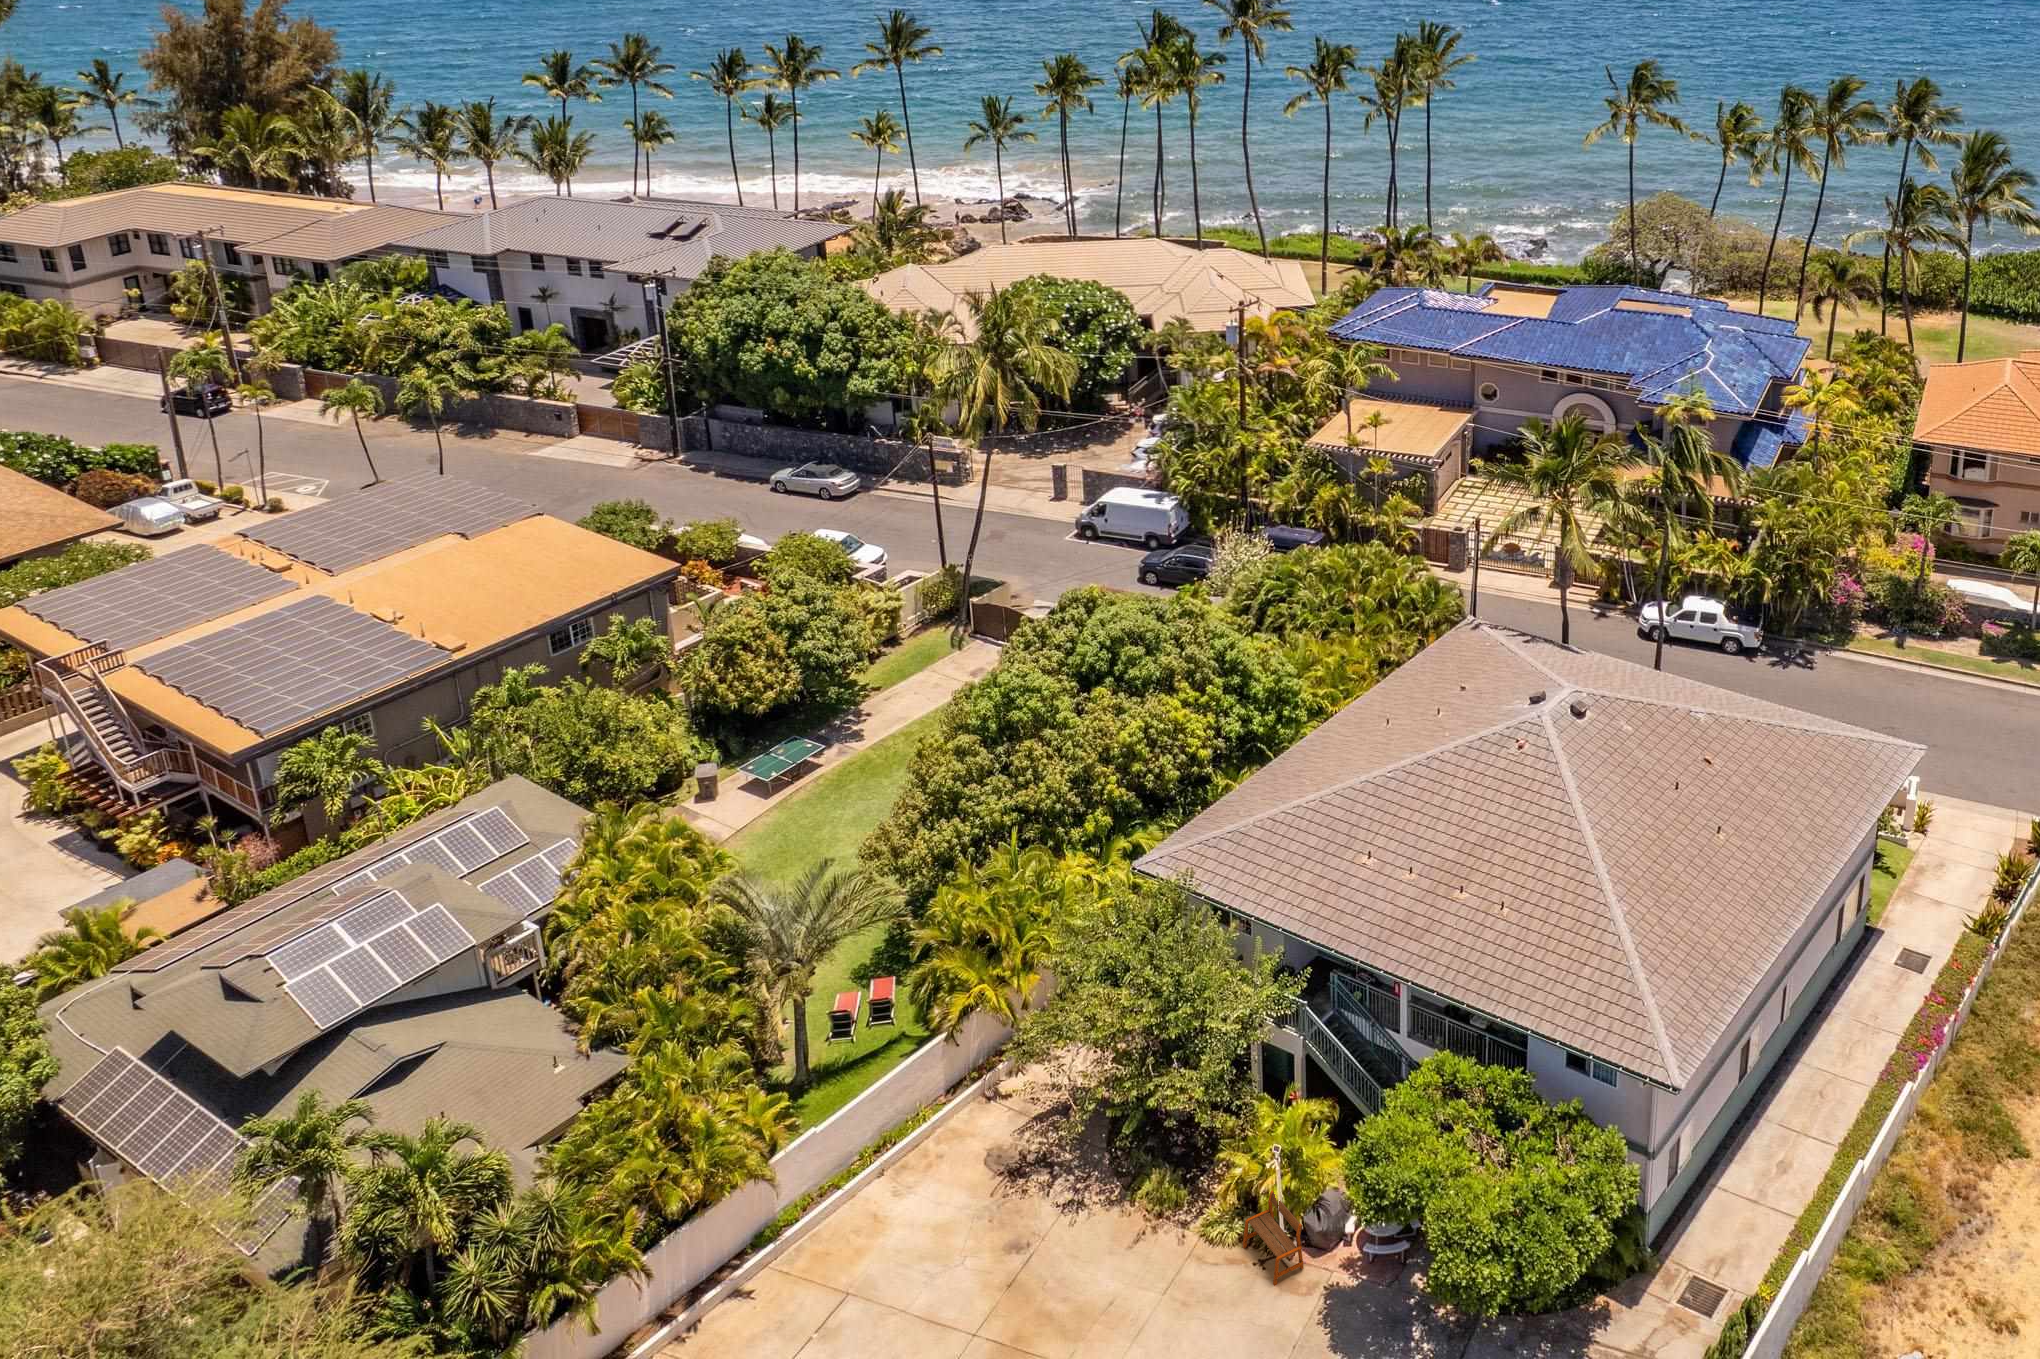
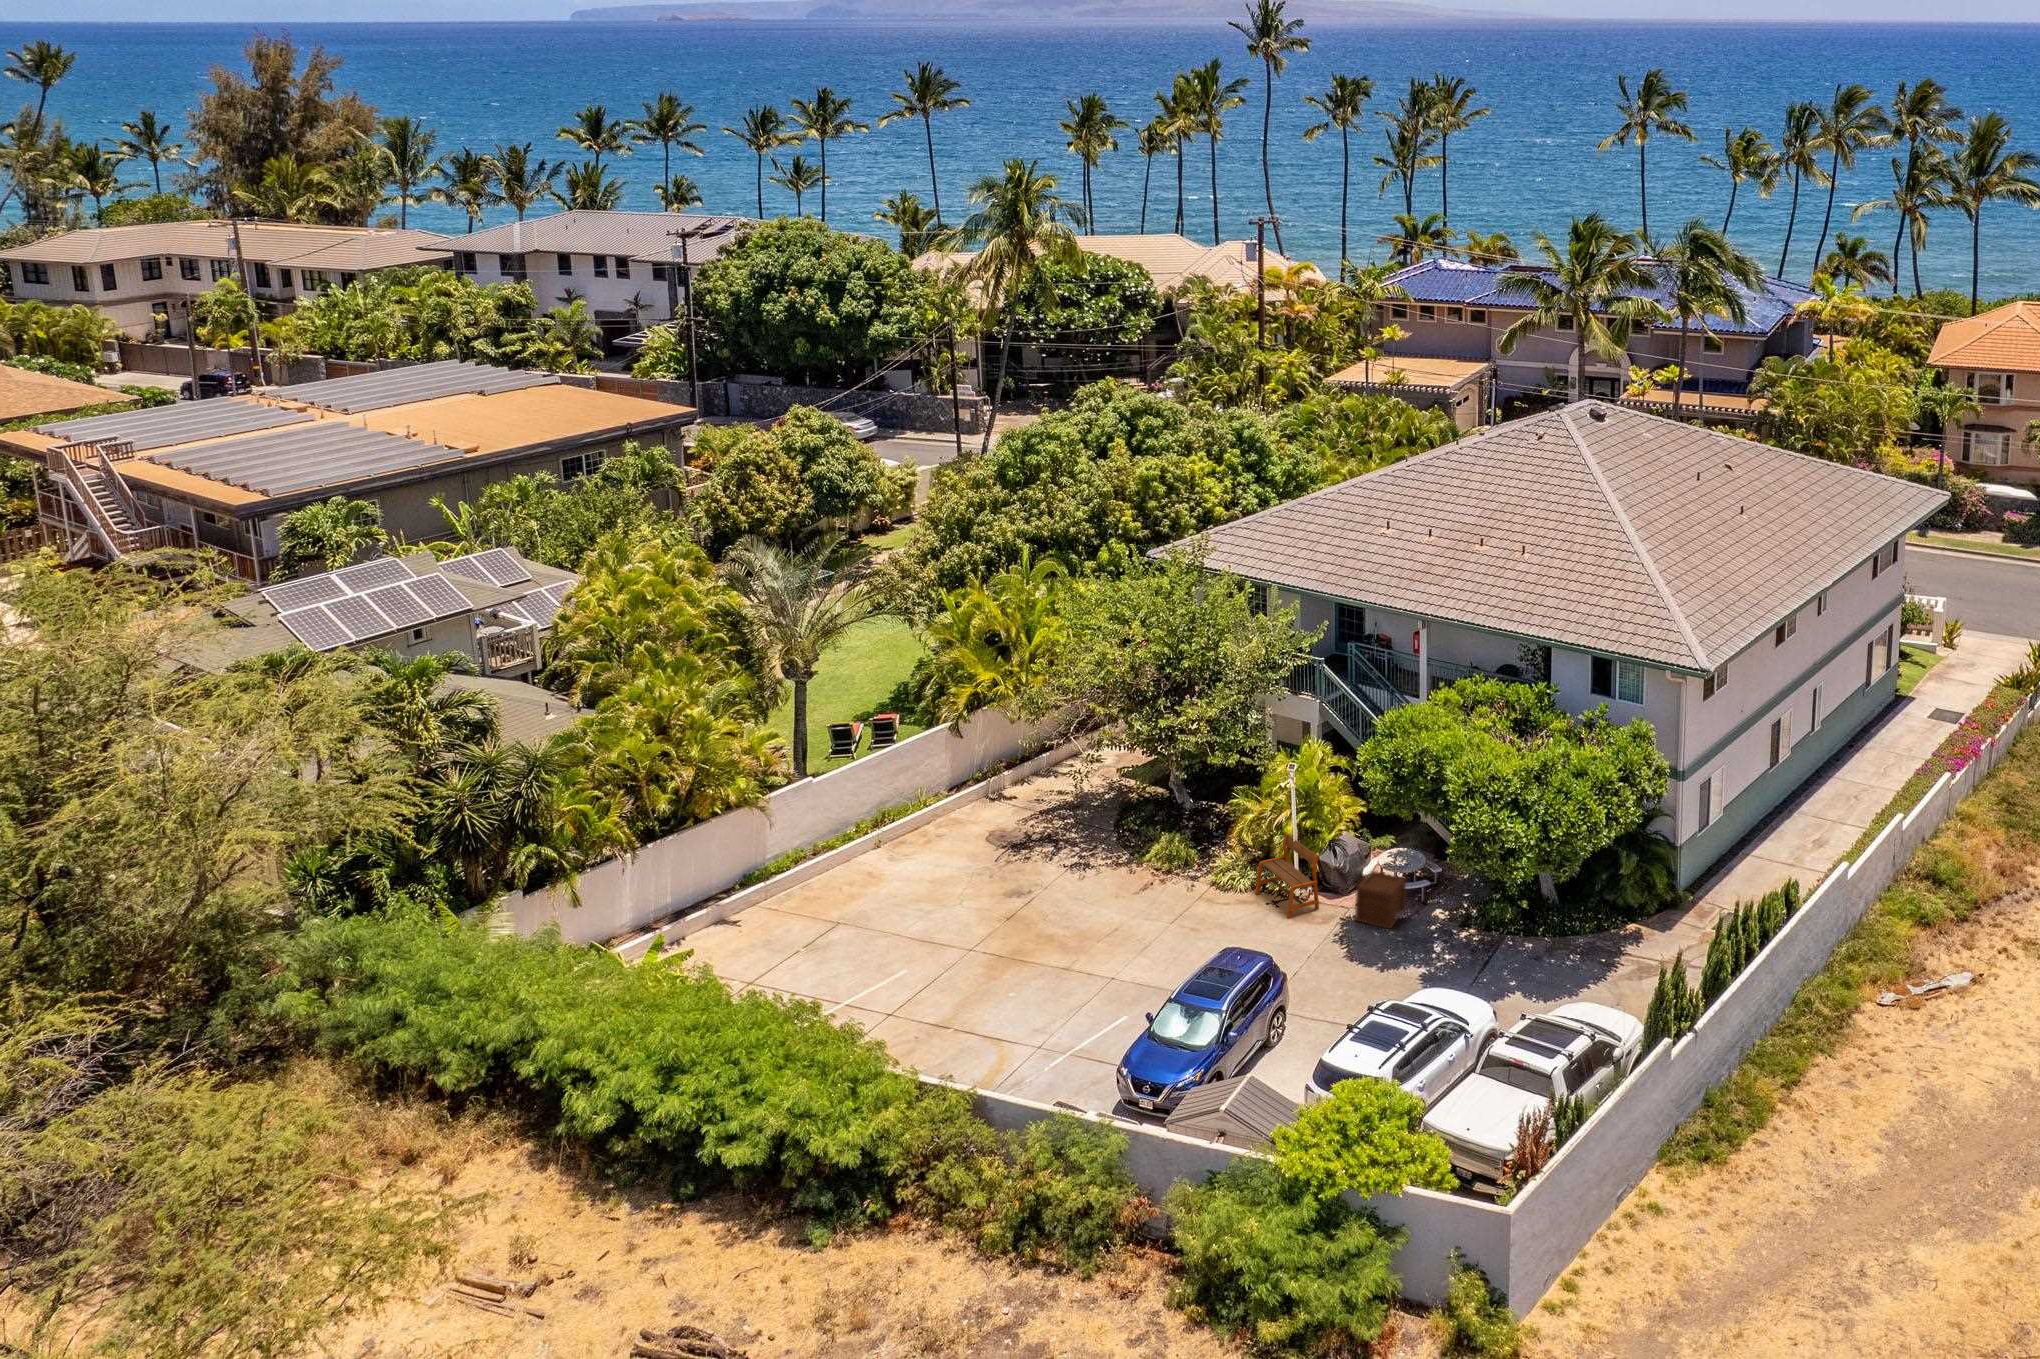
wooden crate: none [1338,1233,1387,1299] -> present [1355,871,1406,929]

